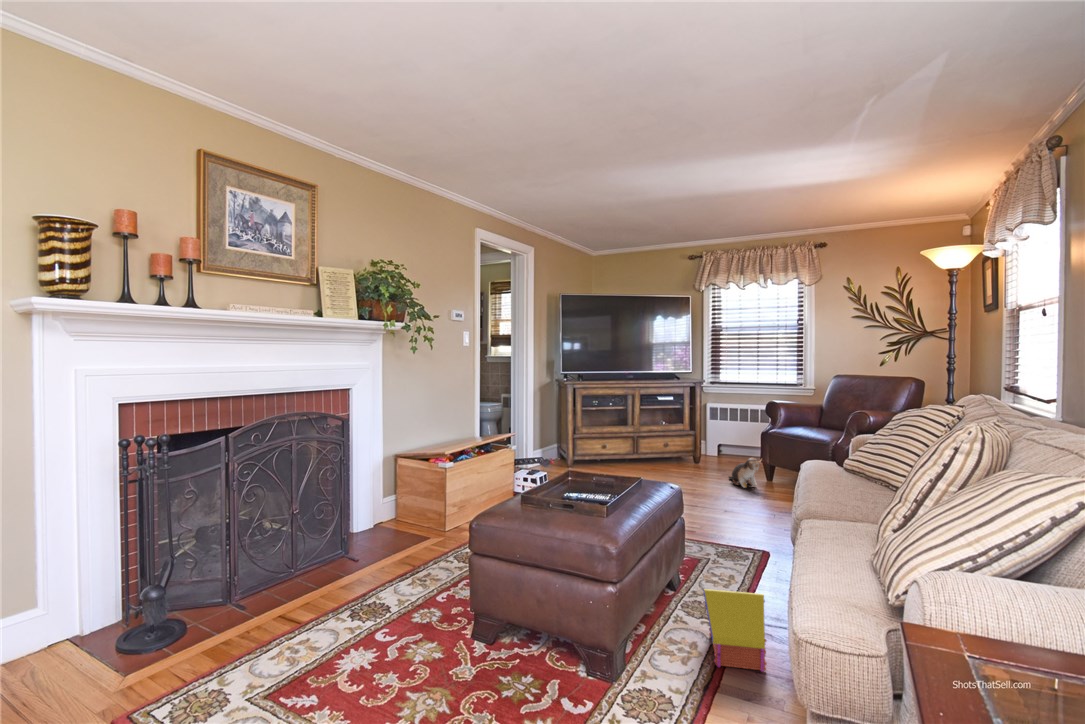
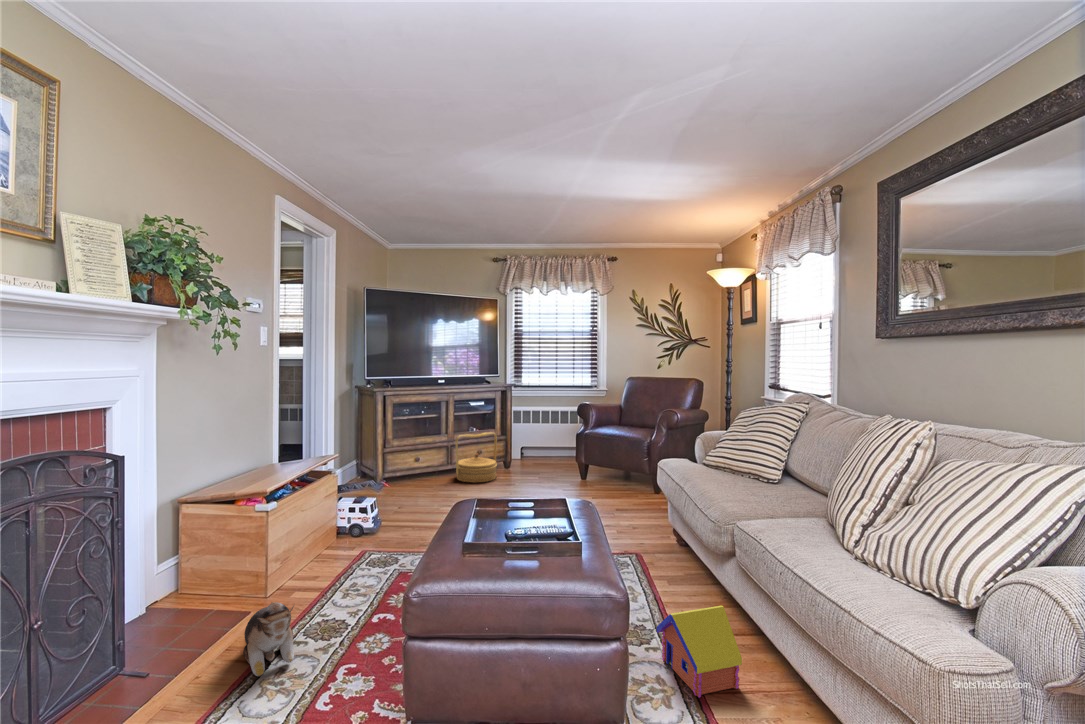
woven basket: none [637,427,680,475] -> present [455,432,497,483]
plush toy: present [729,458,762,488] -> present [243,602,294,676]

